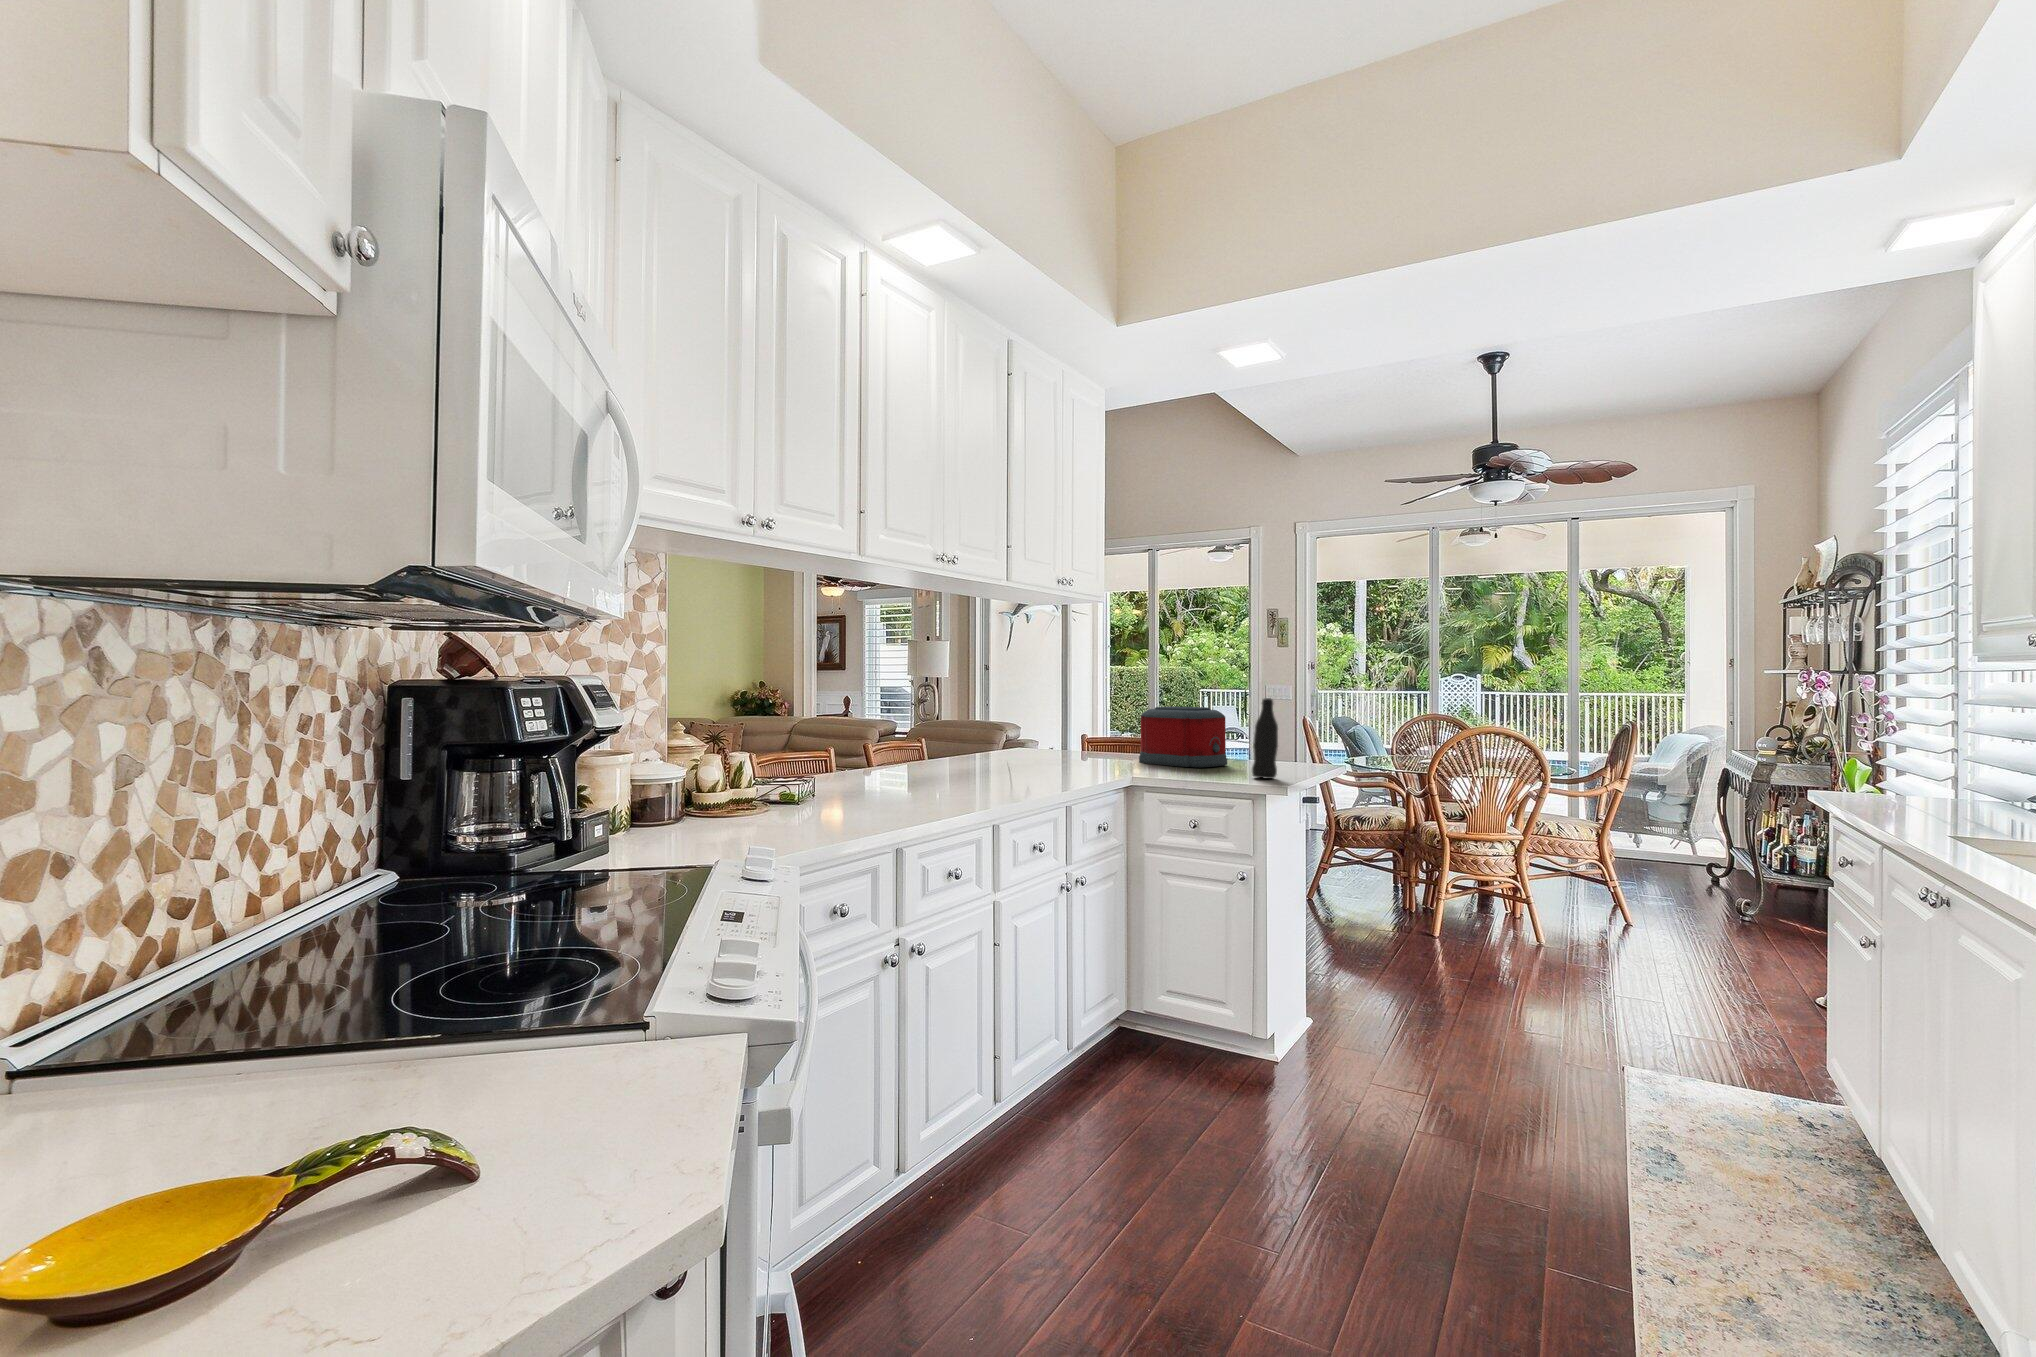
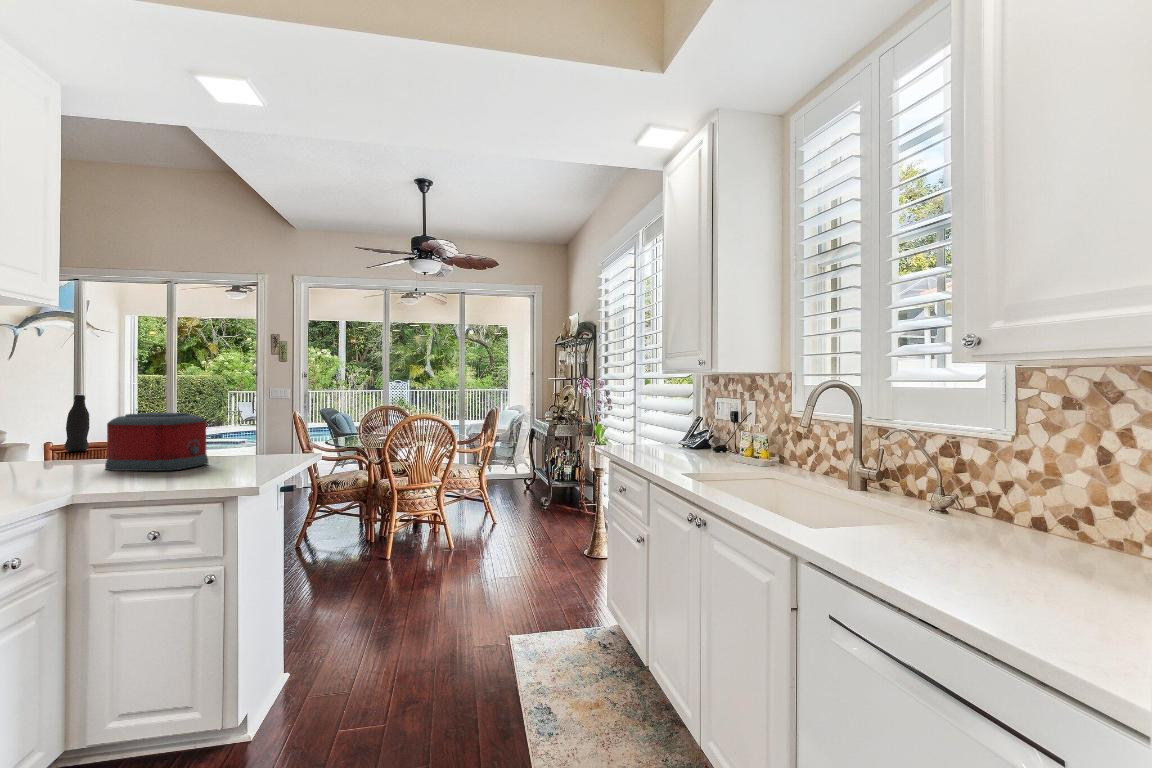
bottle: present [1252,698,1278,779] -> present [64,394,89,451]

